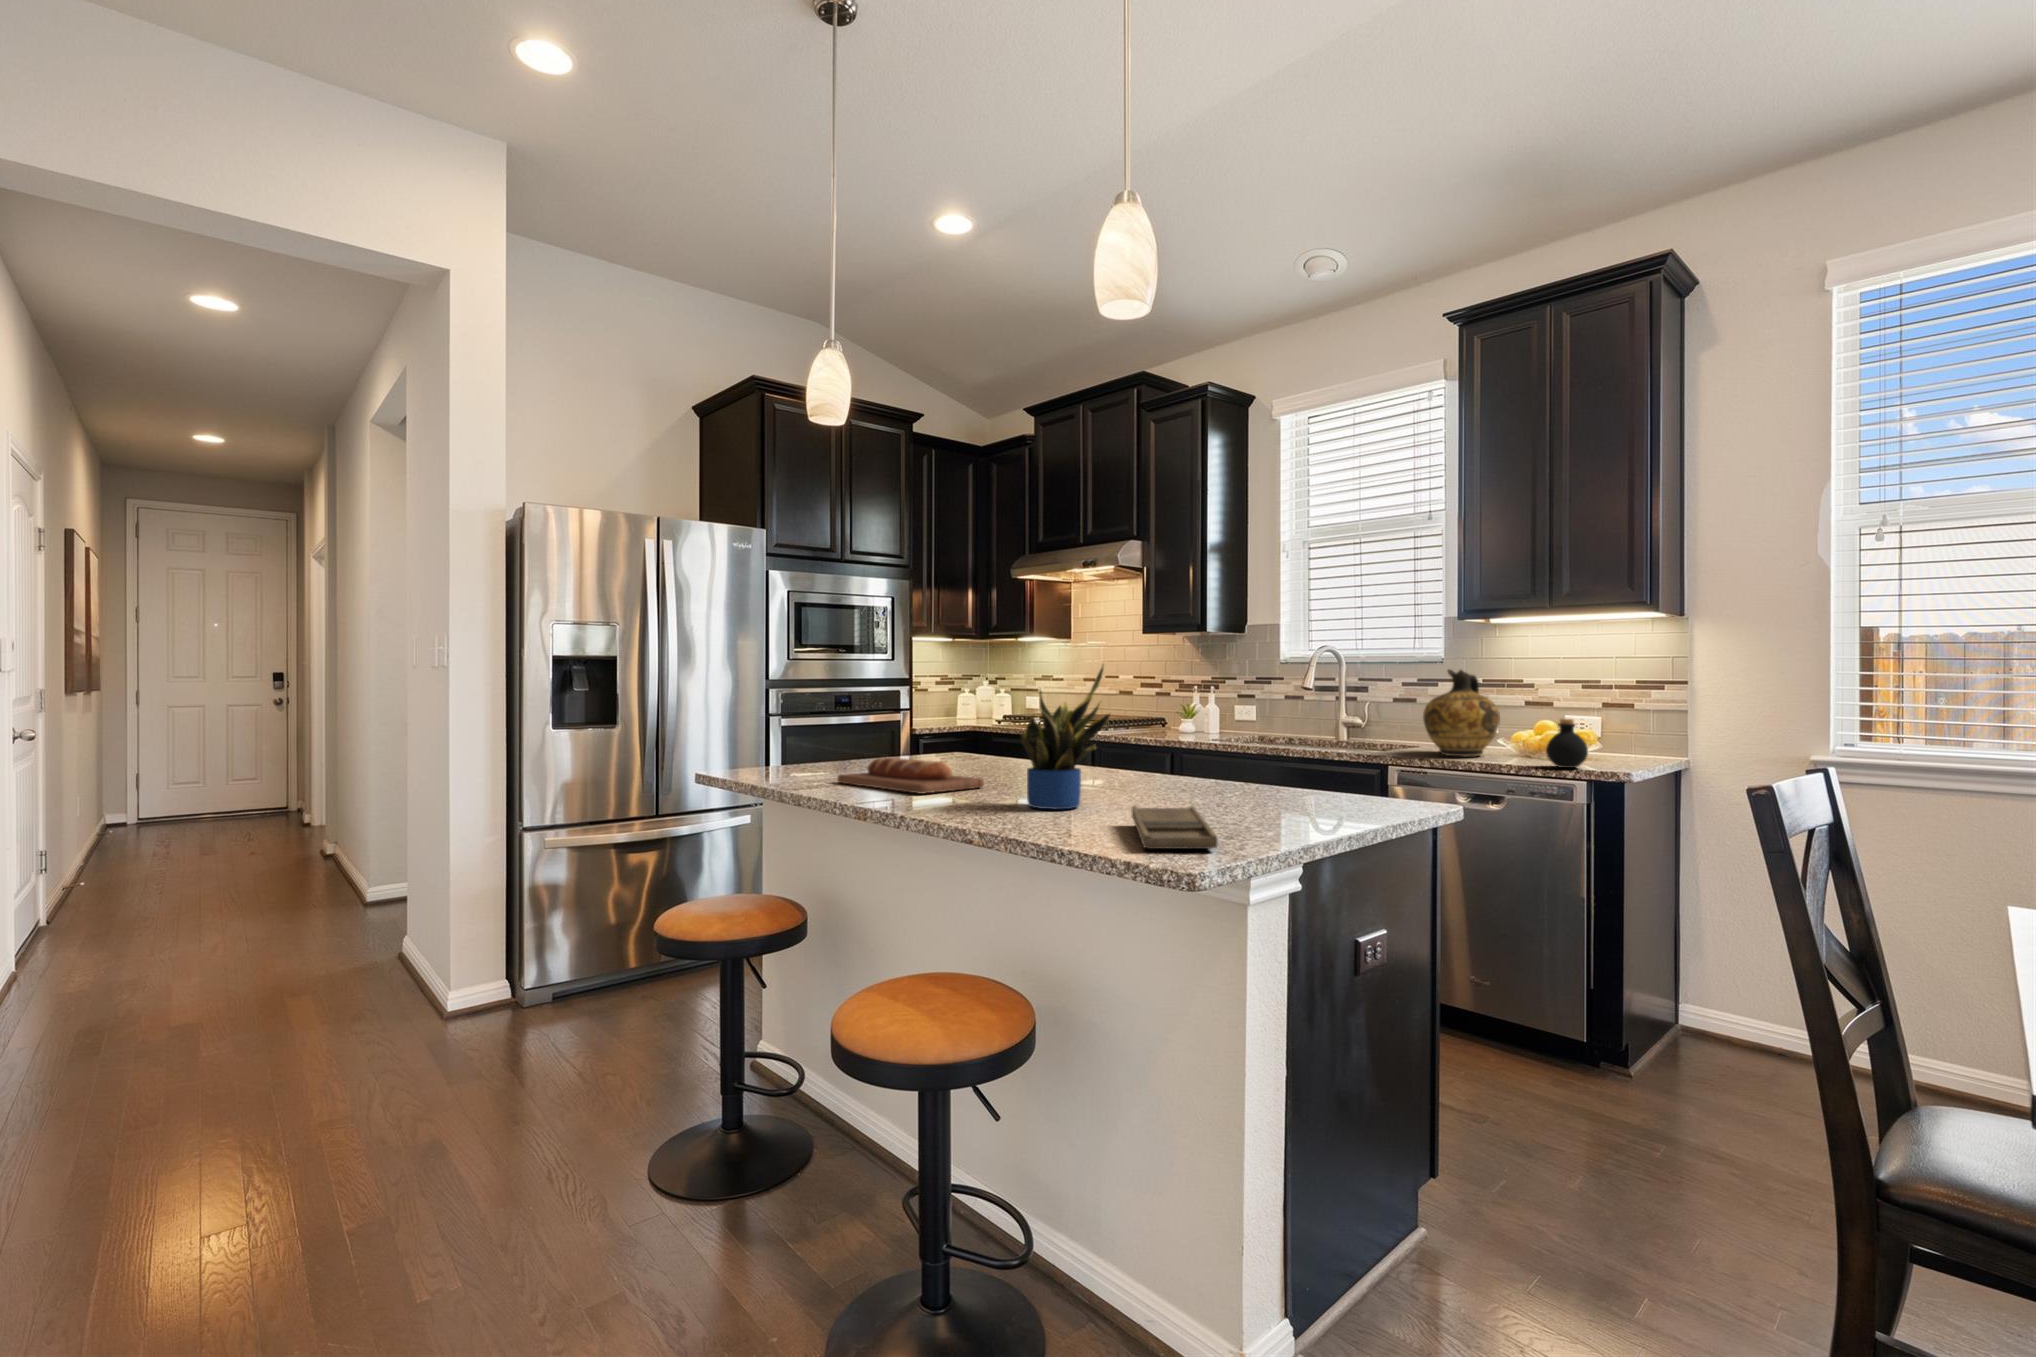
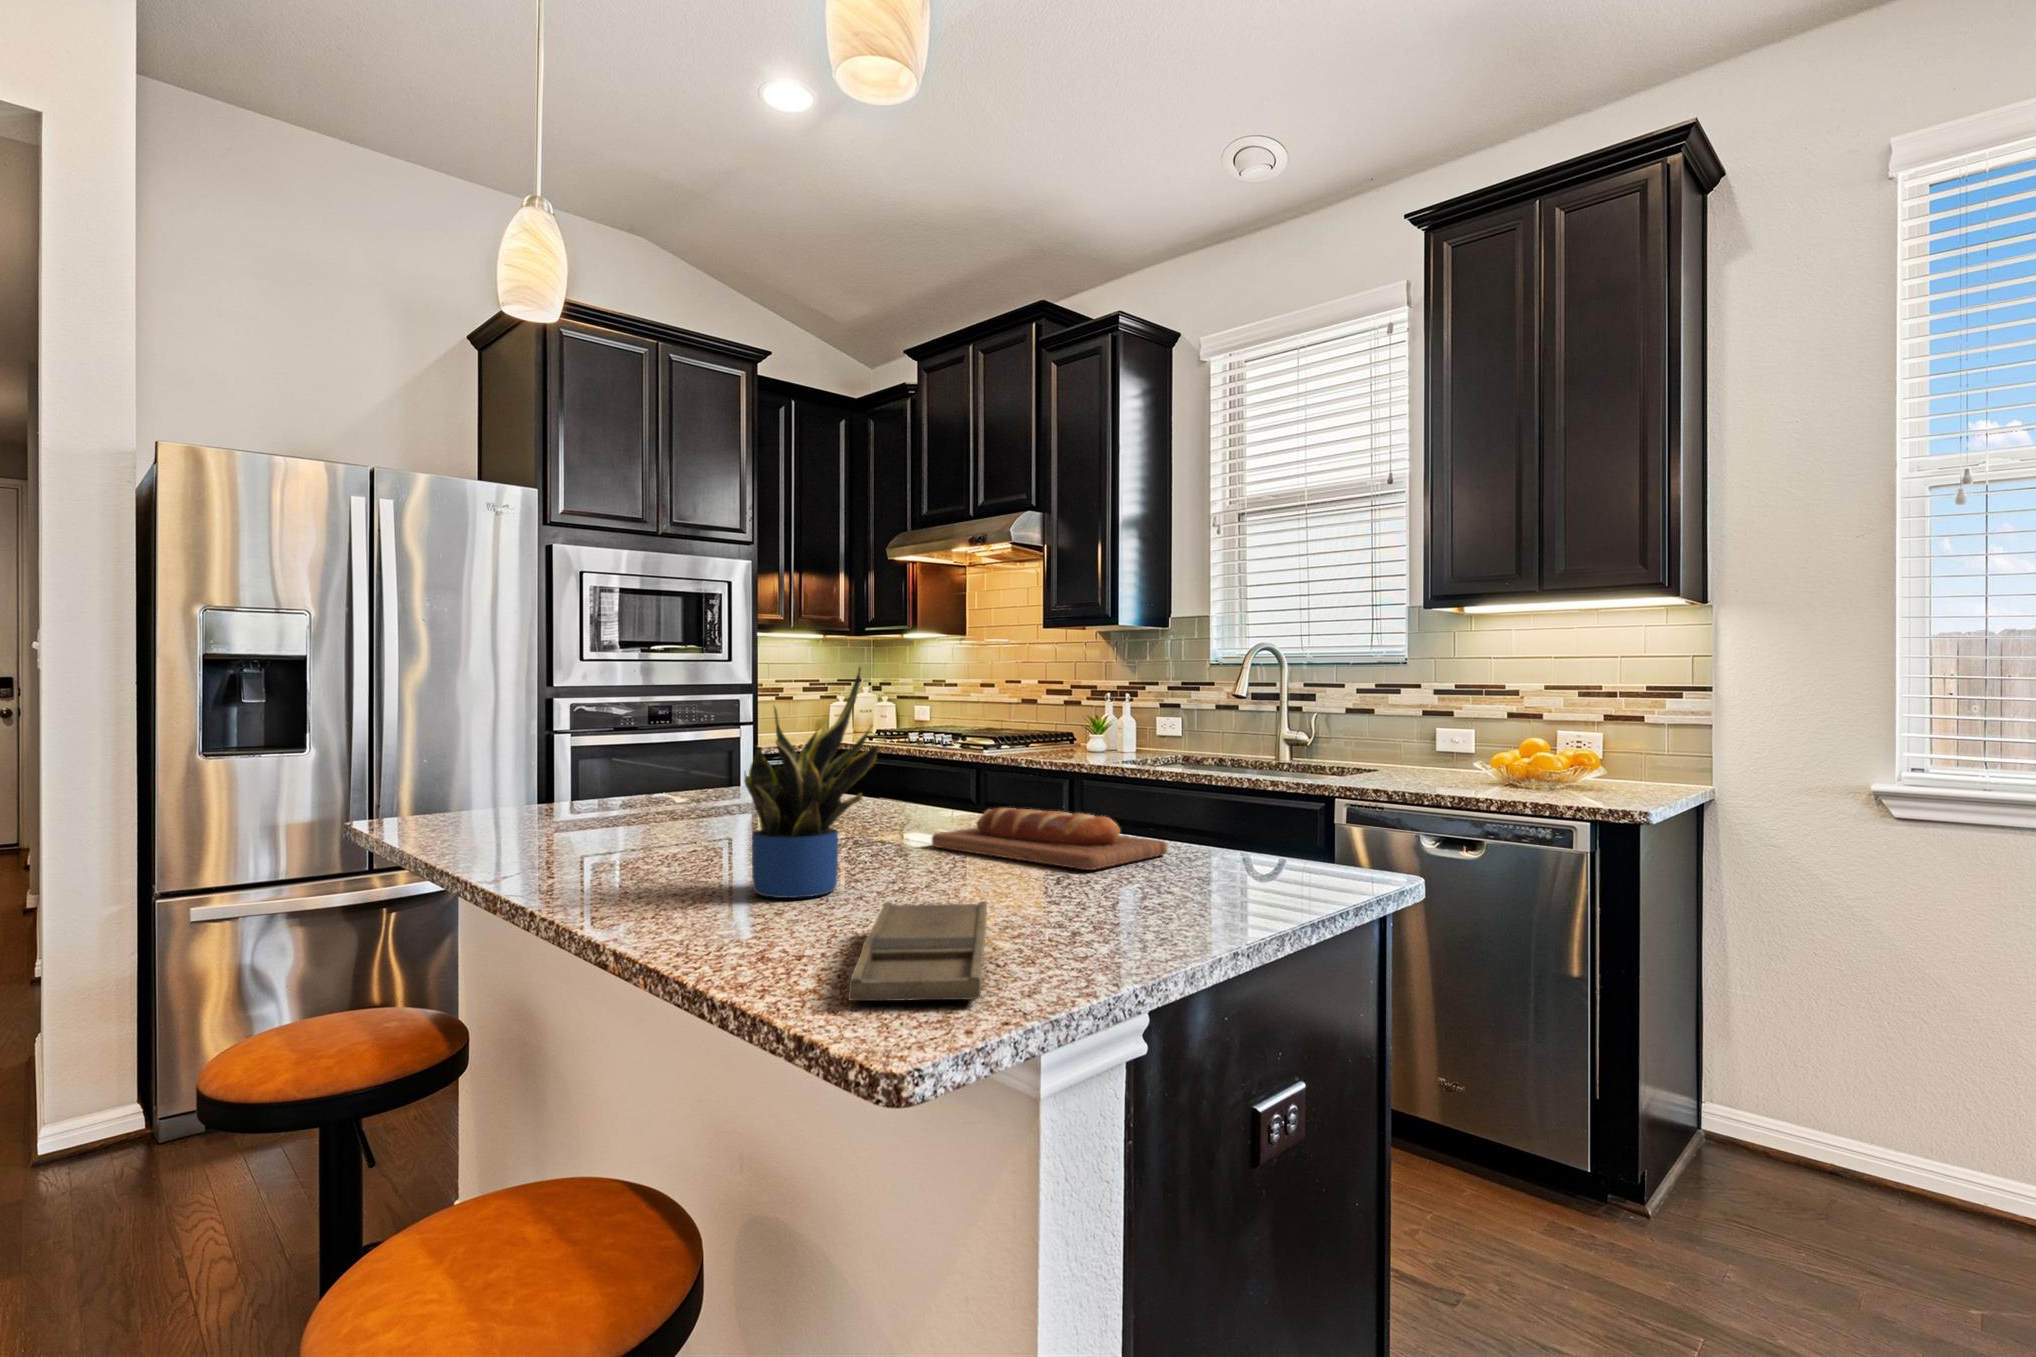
ceramic jug: present [1423,669,1500,756] -> none [1380,672,1477,786]
bottle: present [1546,719,1588,768] -> none [1537,738,1591,804]
bread loaf: present [837,758,984,794] -> present [932,808,1167,870]

